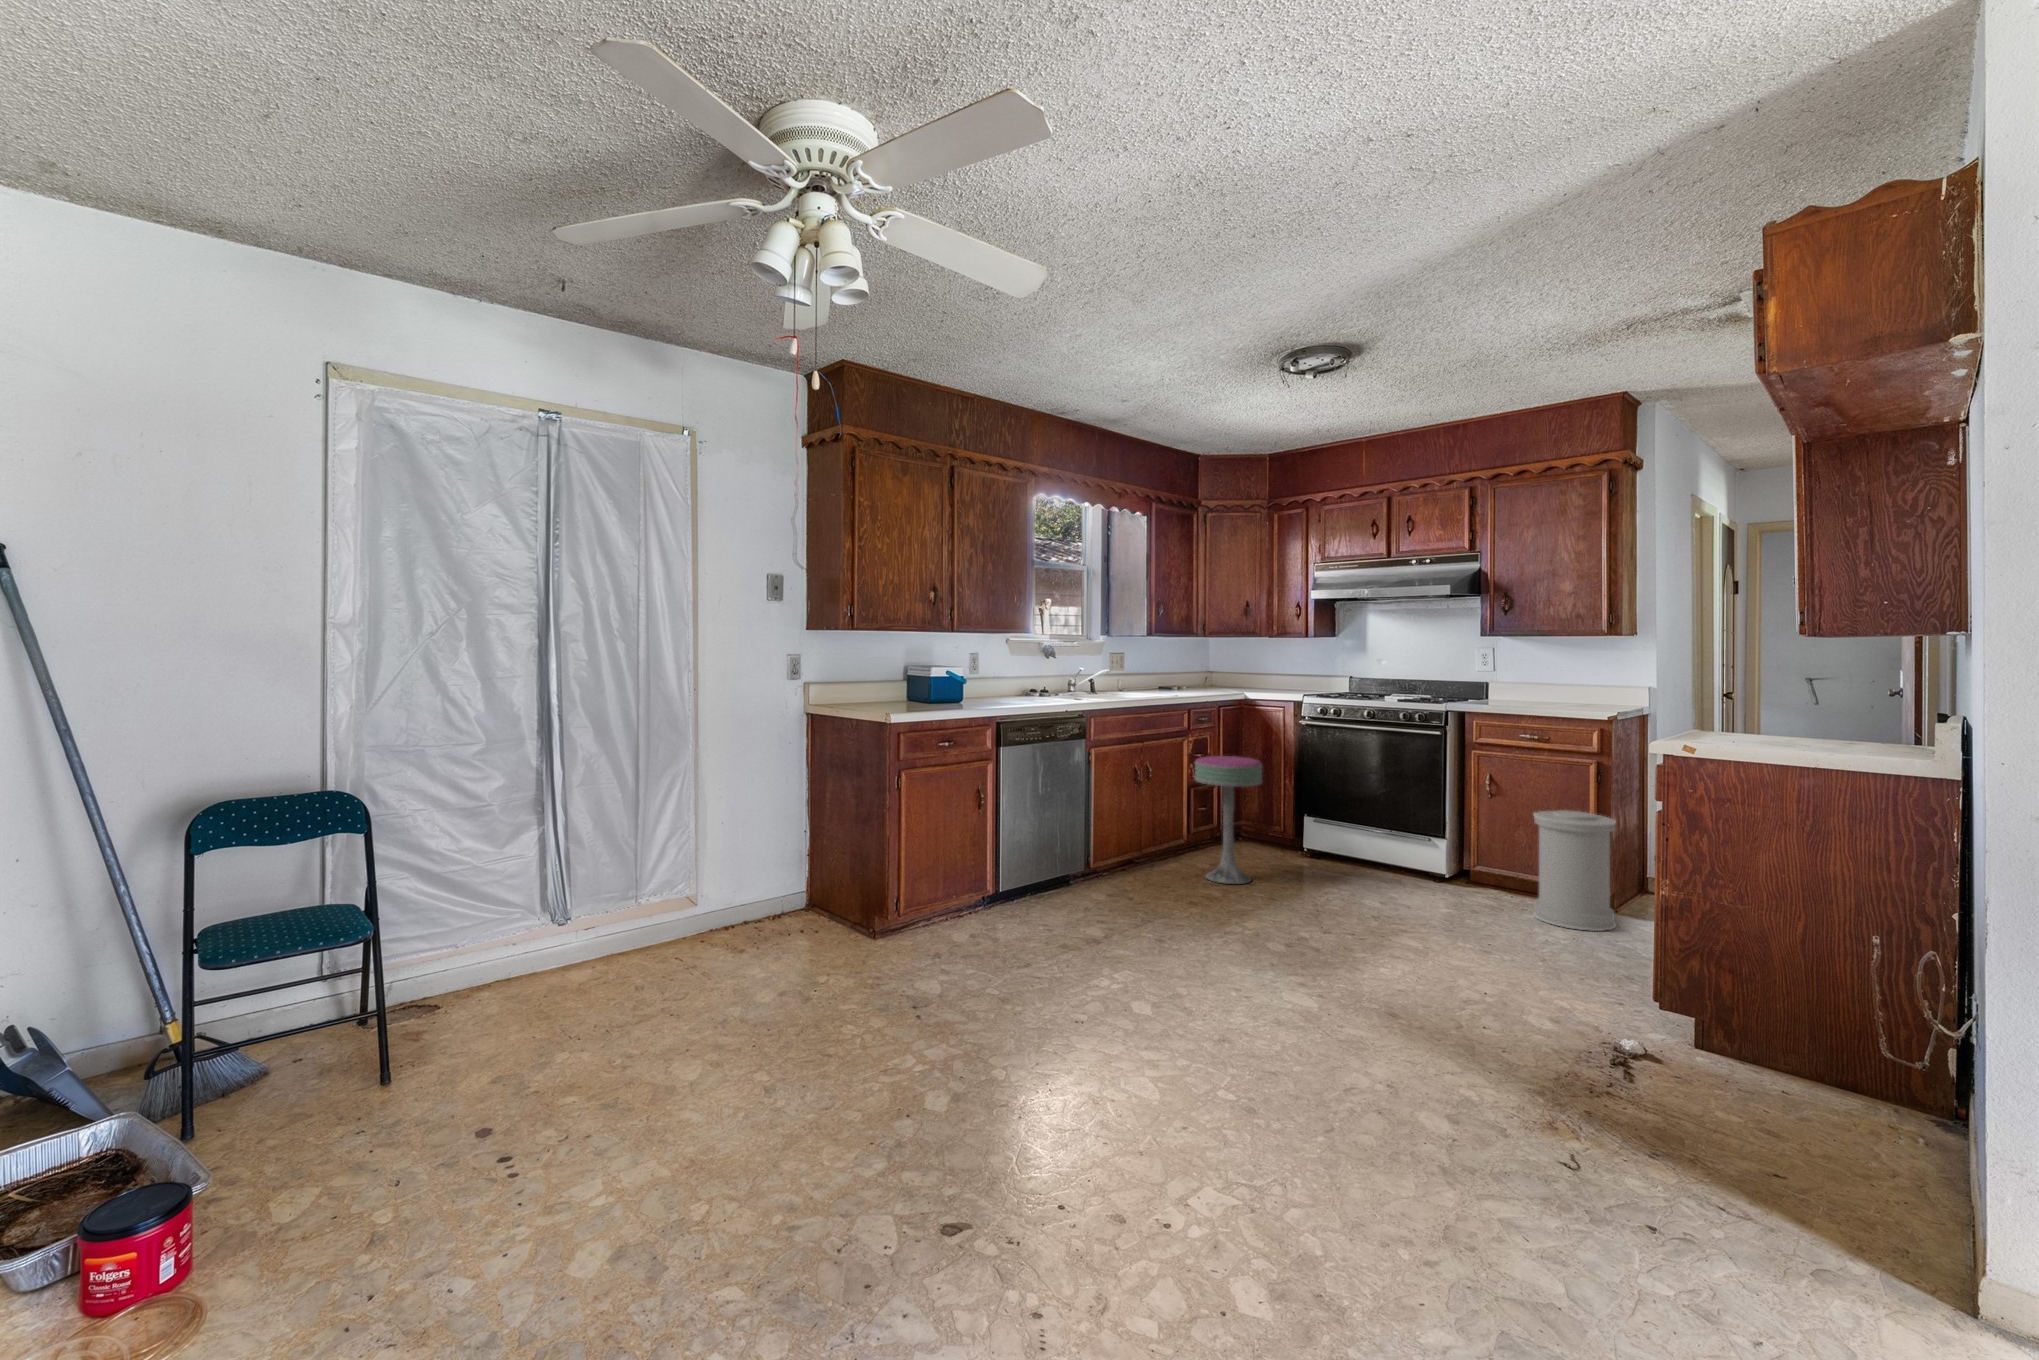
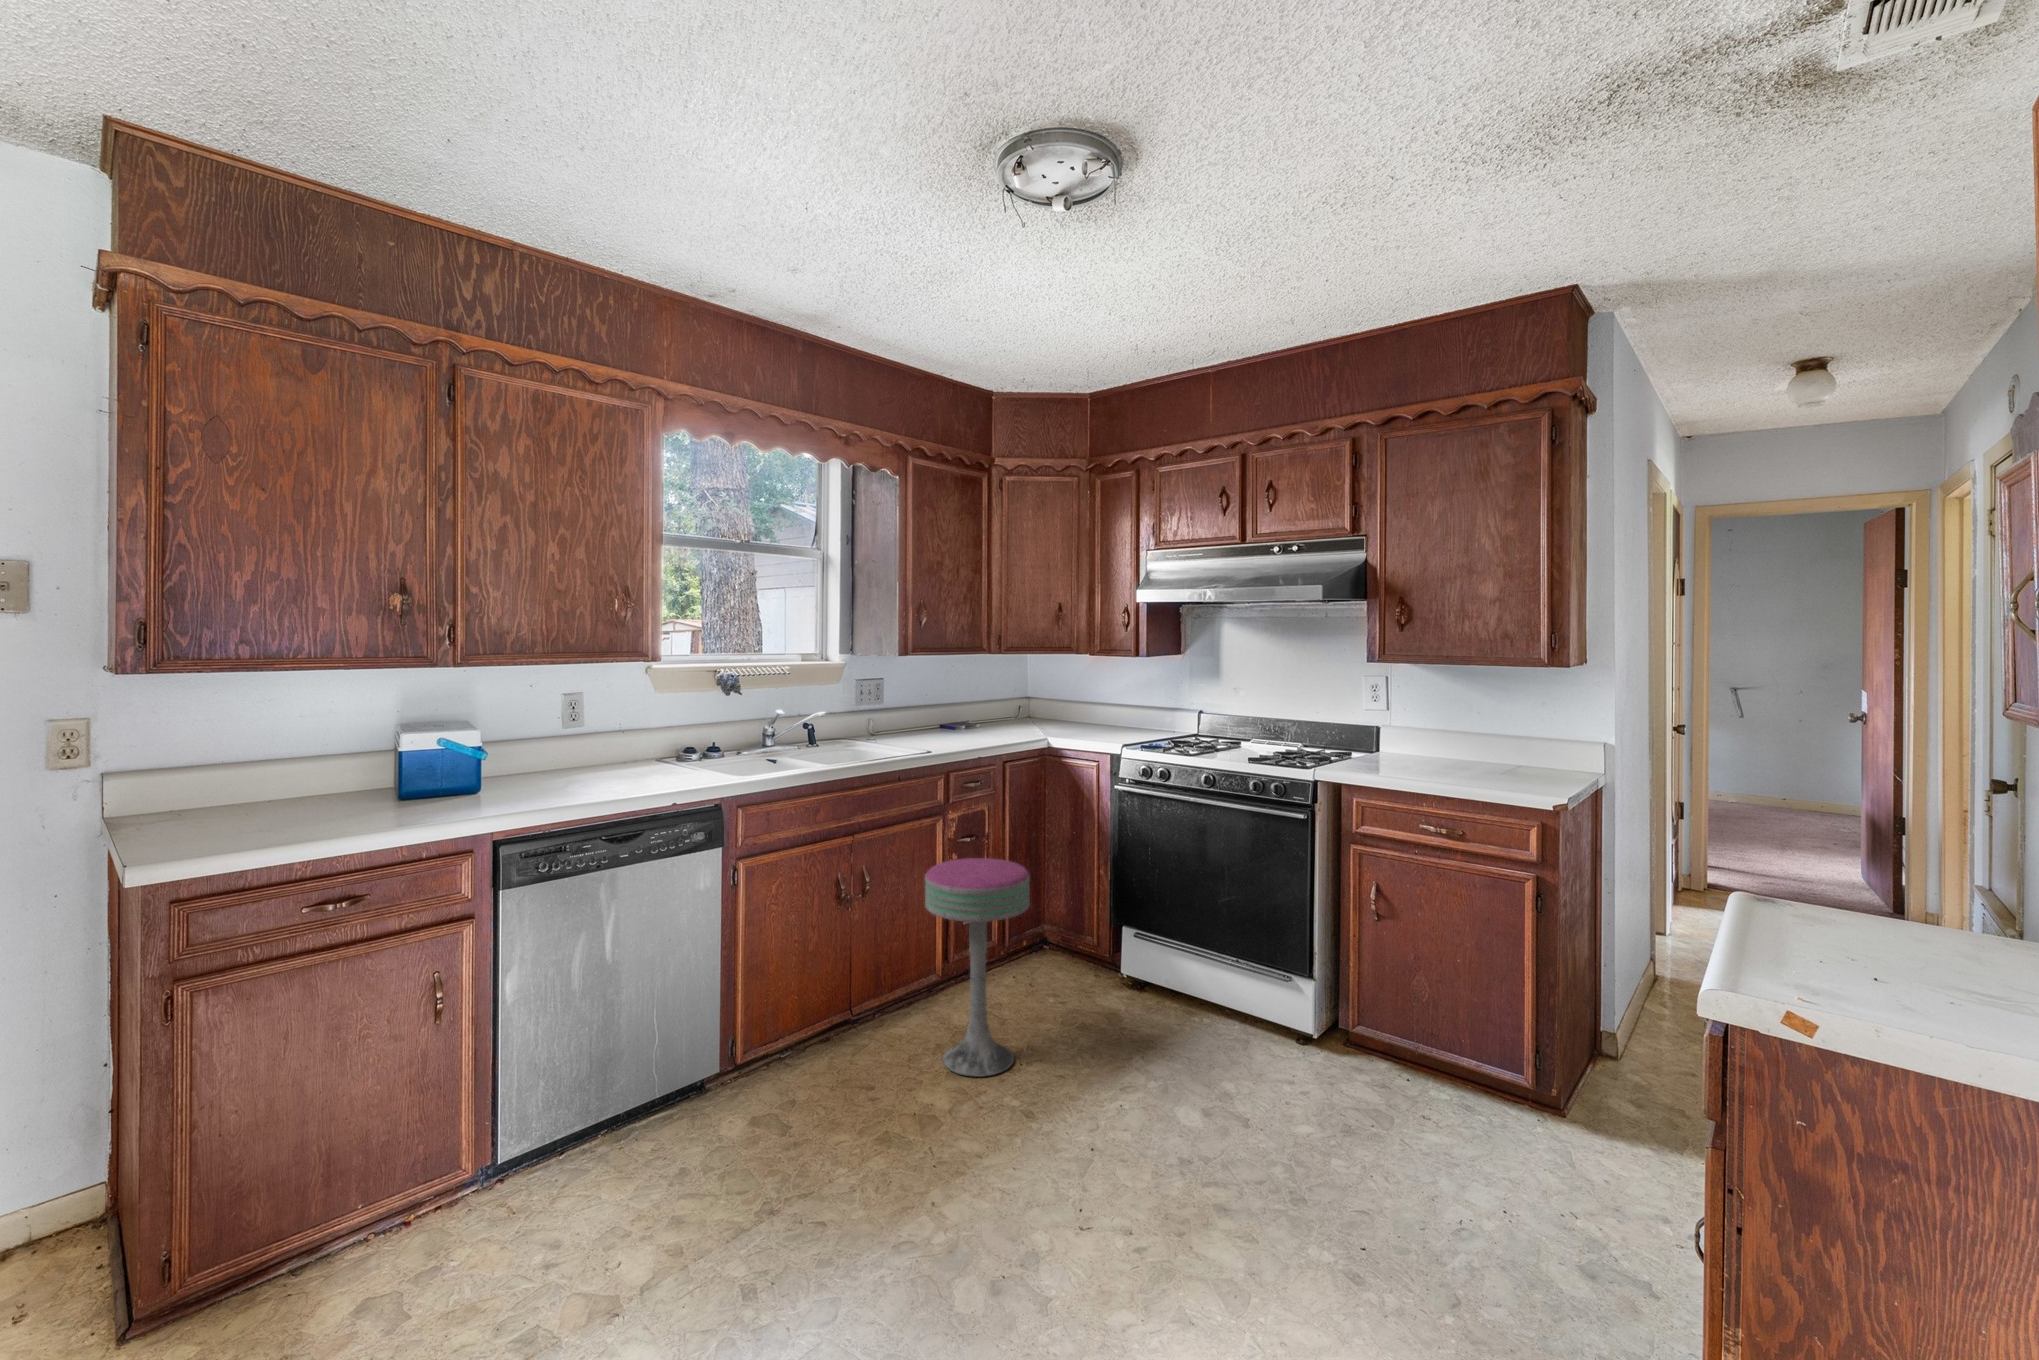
trash can: present [1533,810,1616,931] -> none [1437,963,1570,1190]

